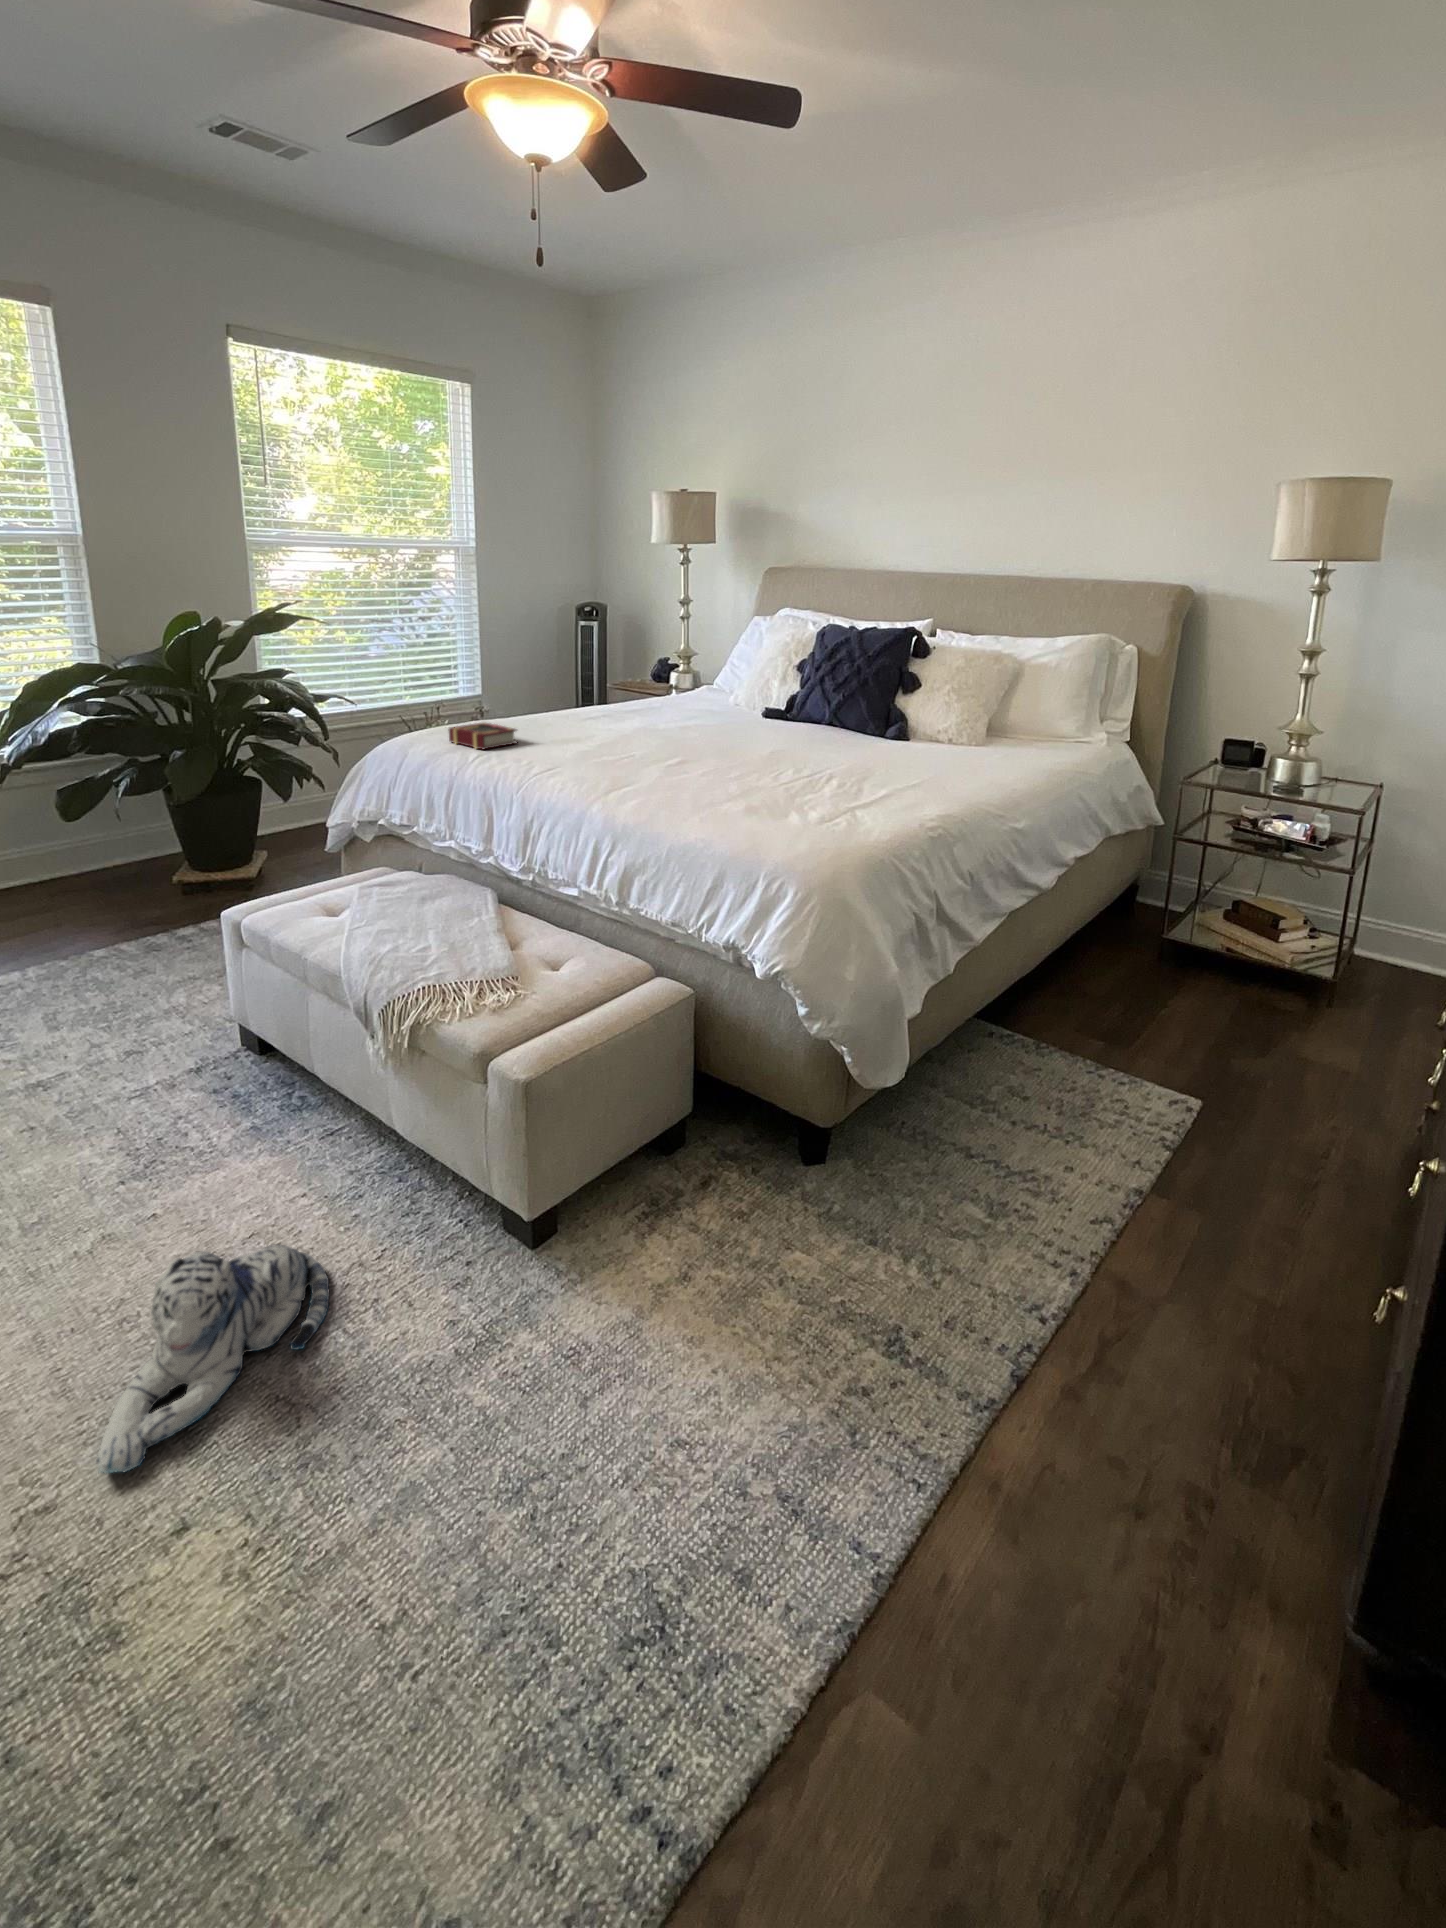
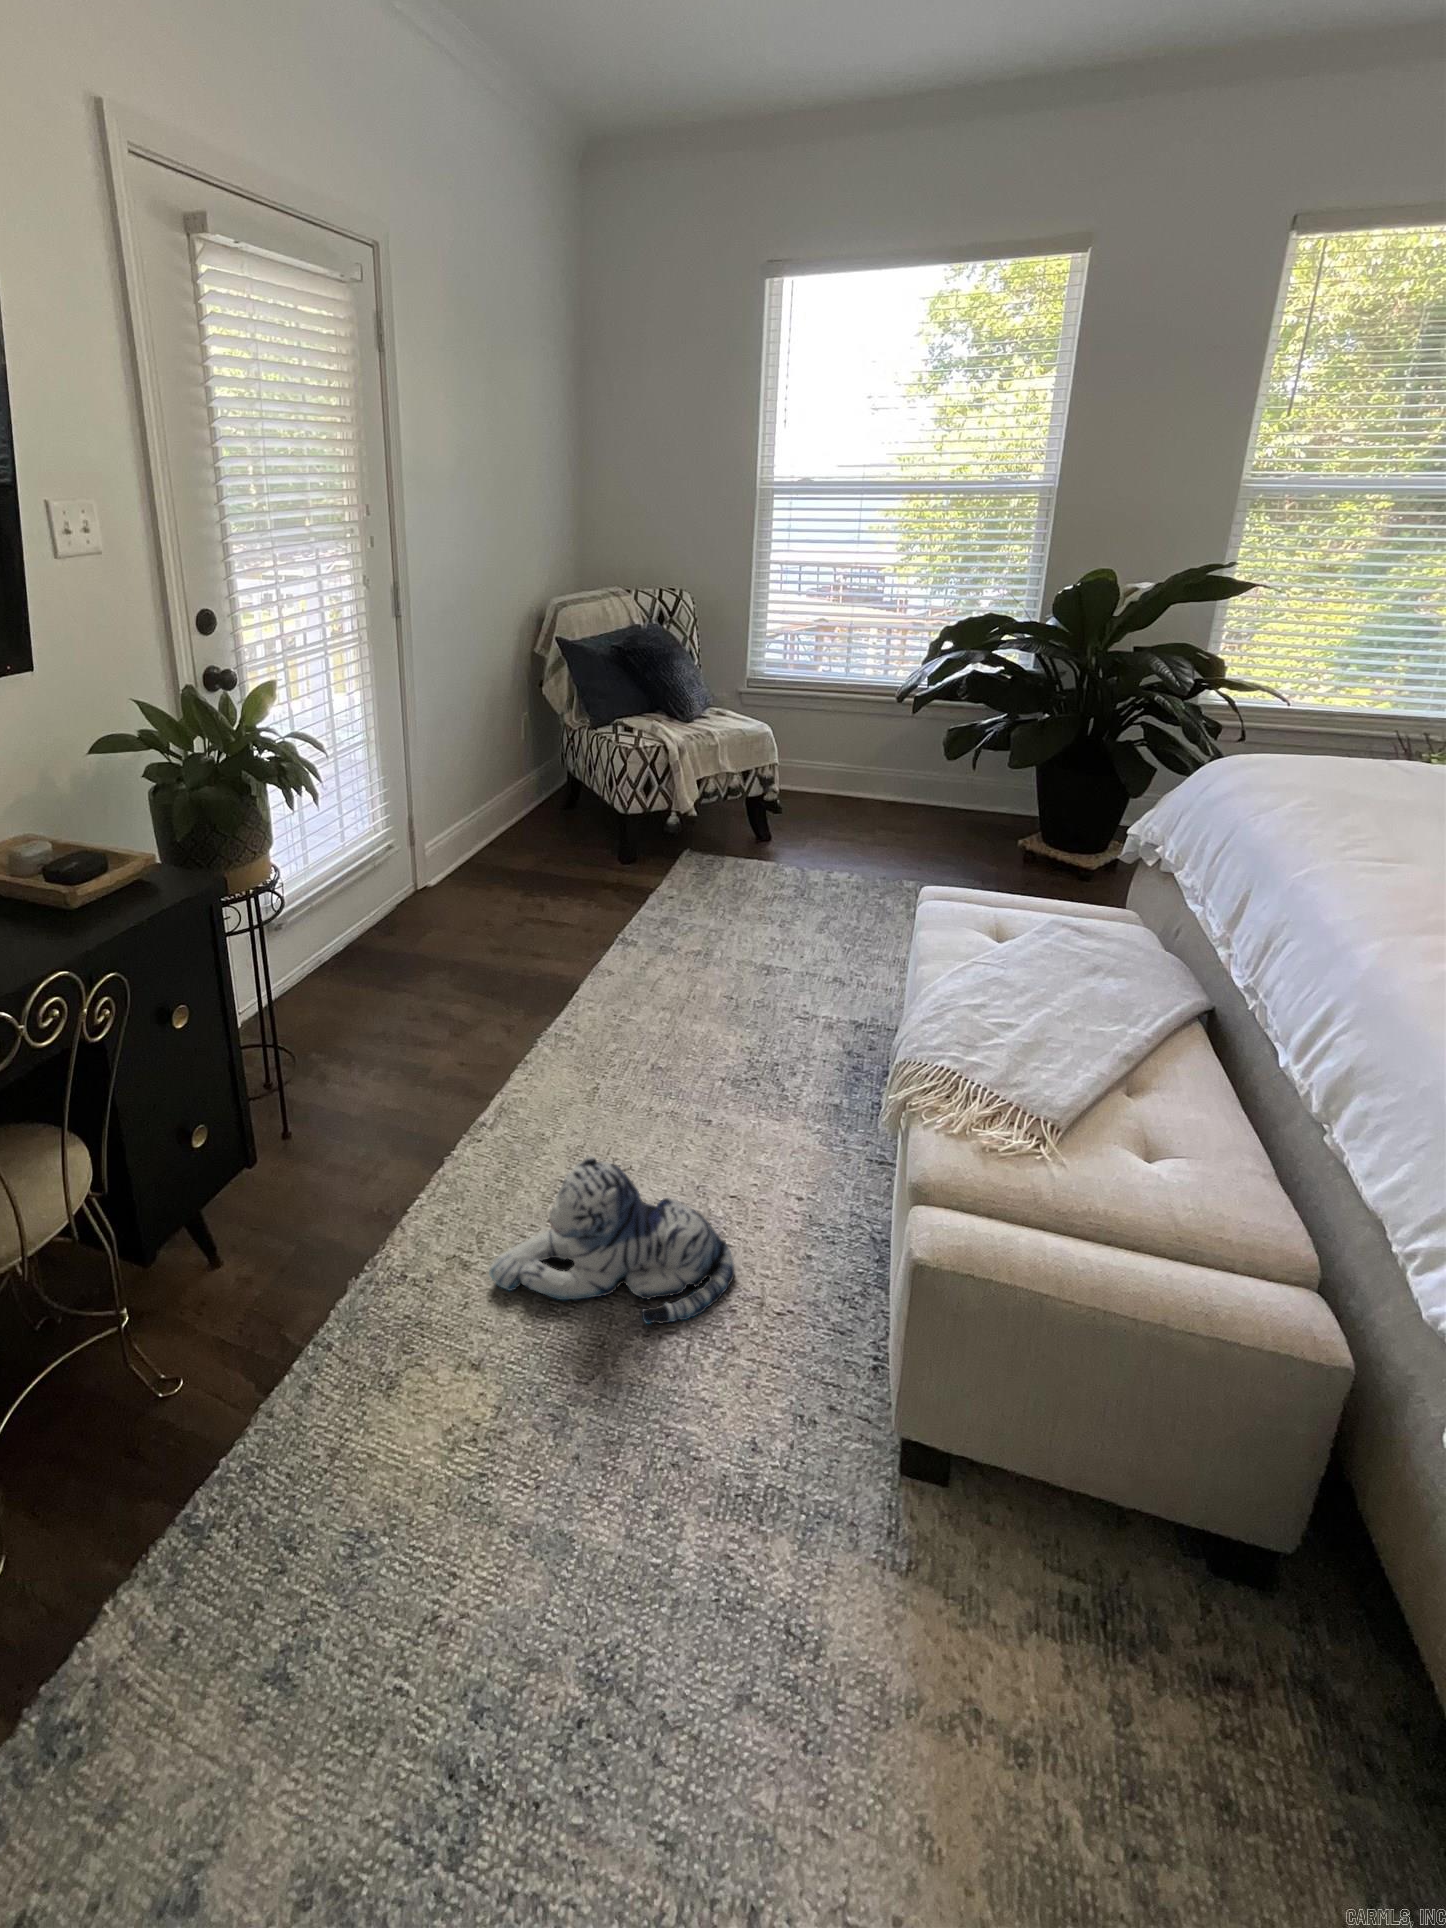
book: present [449,723,517,749] -> none [1282,756,1400,807]

